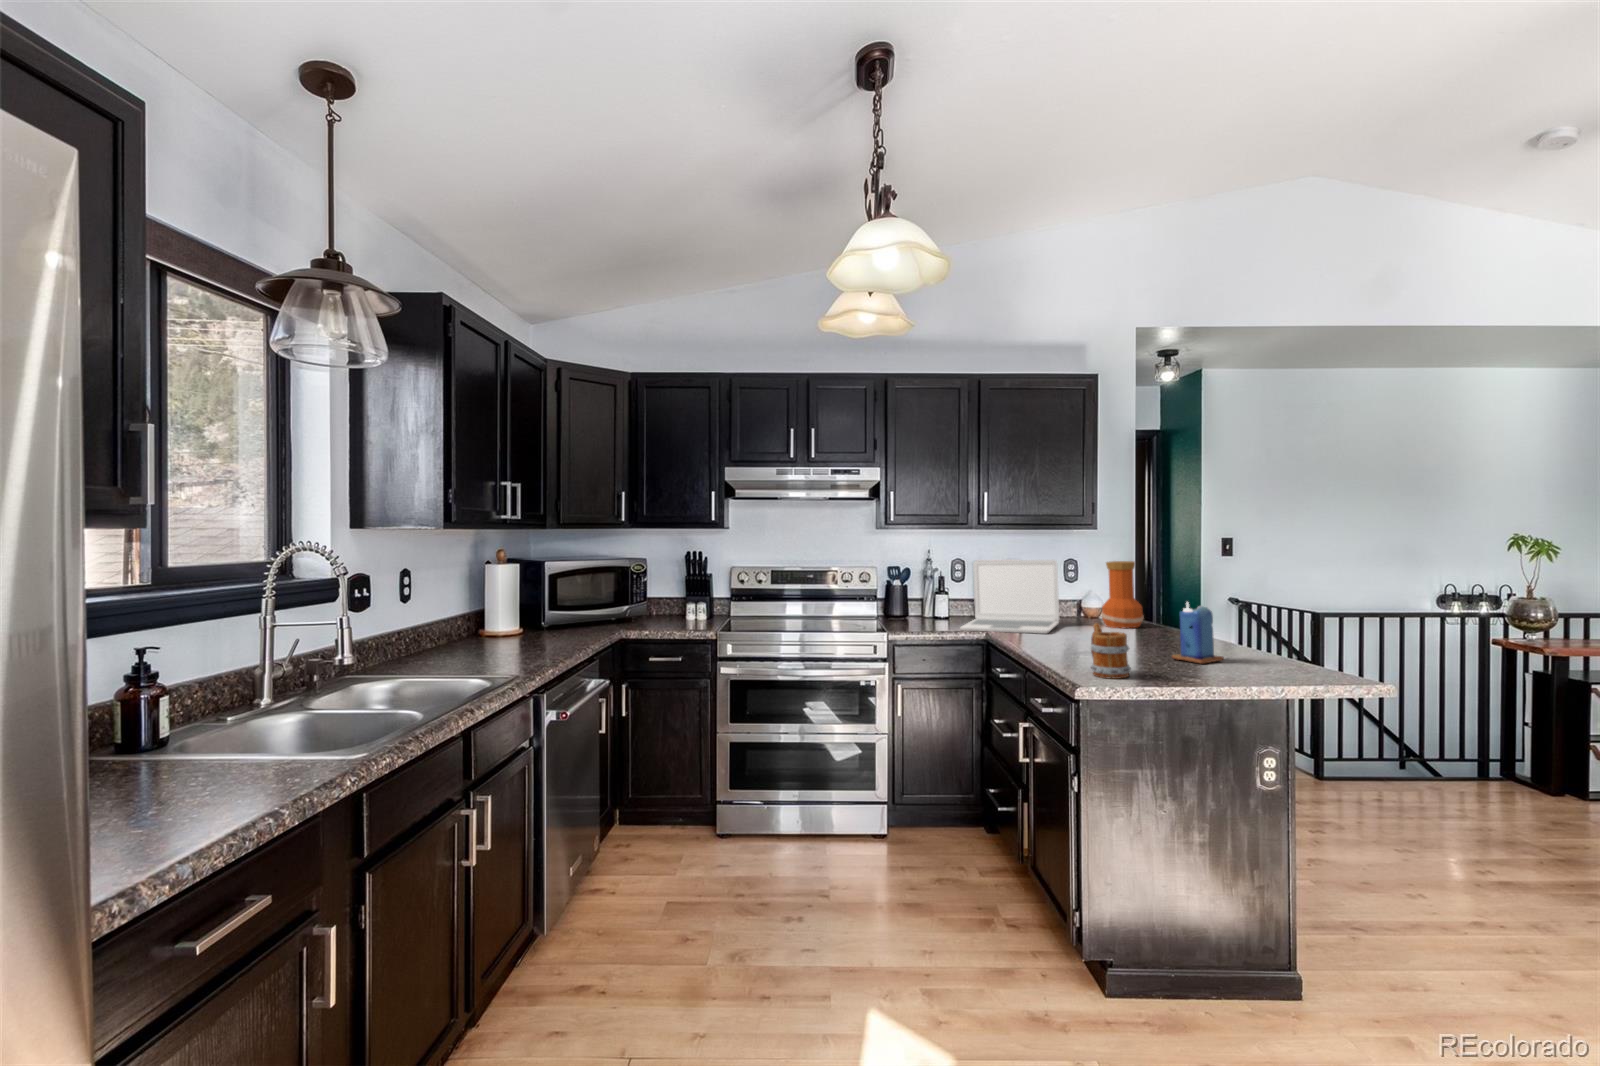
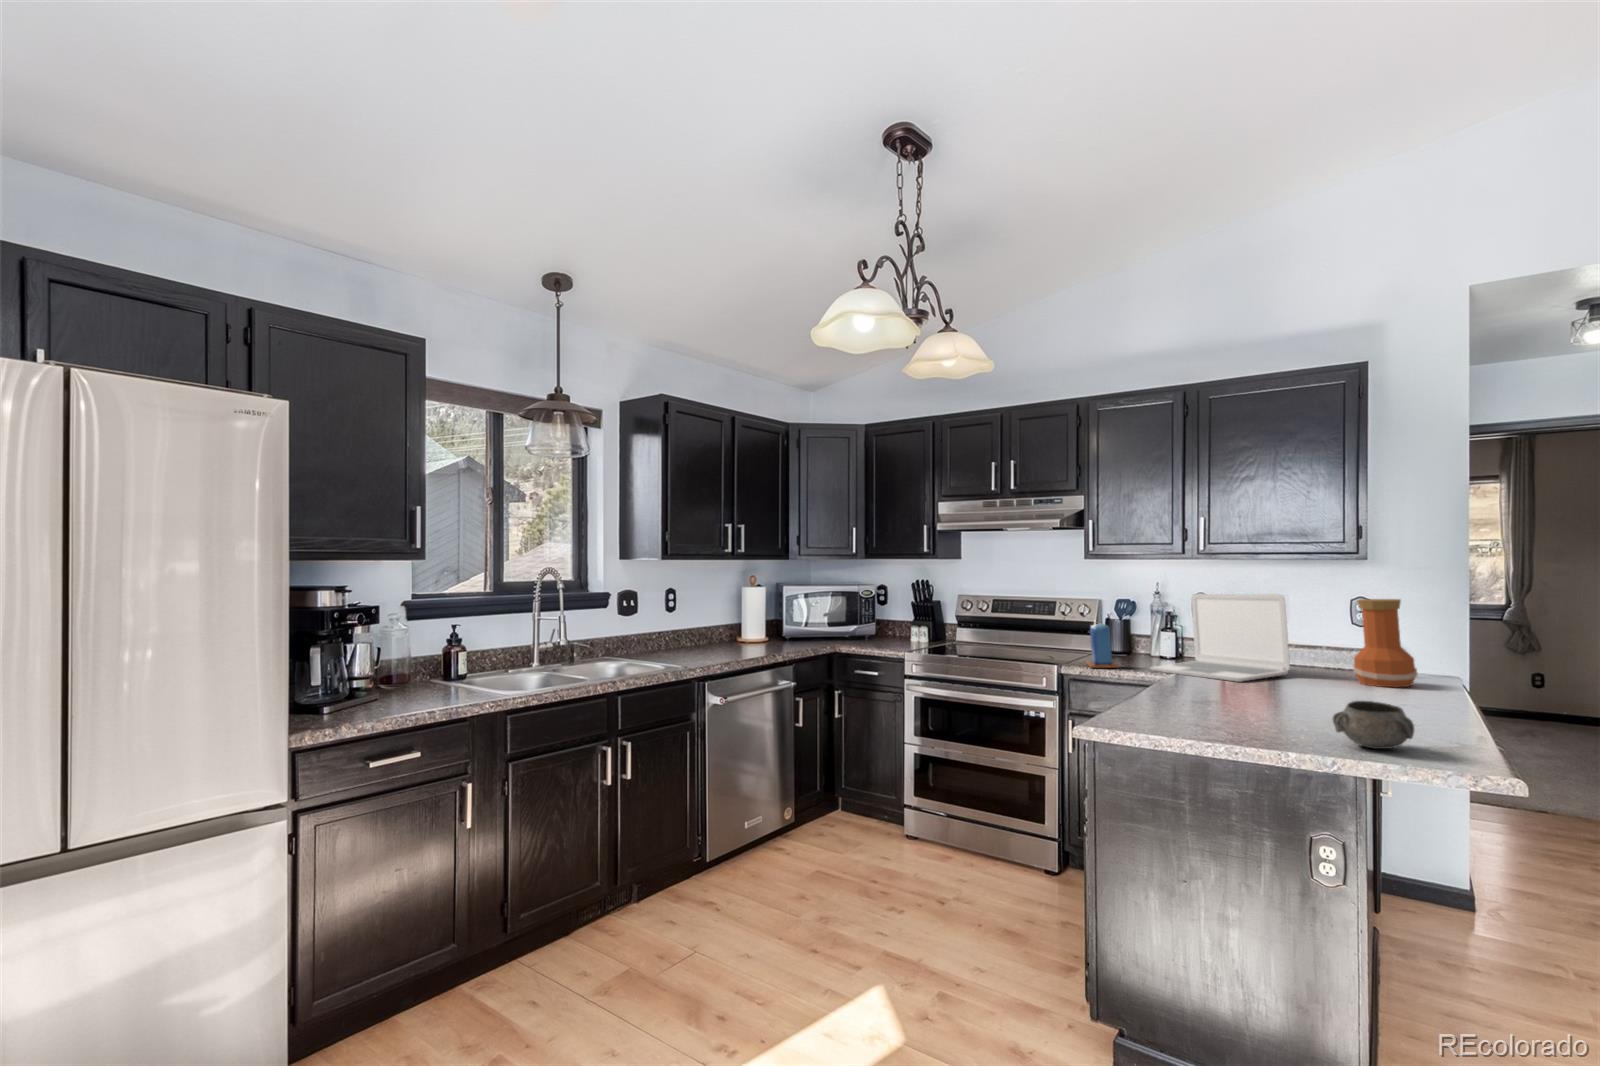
candle: present [1172,602,1224,664] -> present [1086,620,1118,668]
mug: present [1091,623,1131,679] -> none [1124,663,1168,725]
decorative bowl: none [1253,639,1310,675] -> present [1333,701,1415,749]

